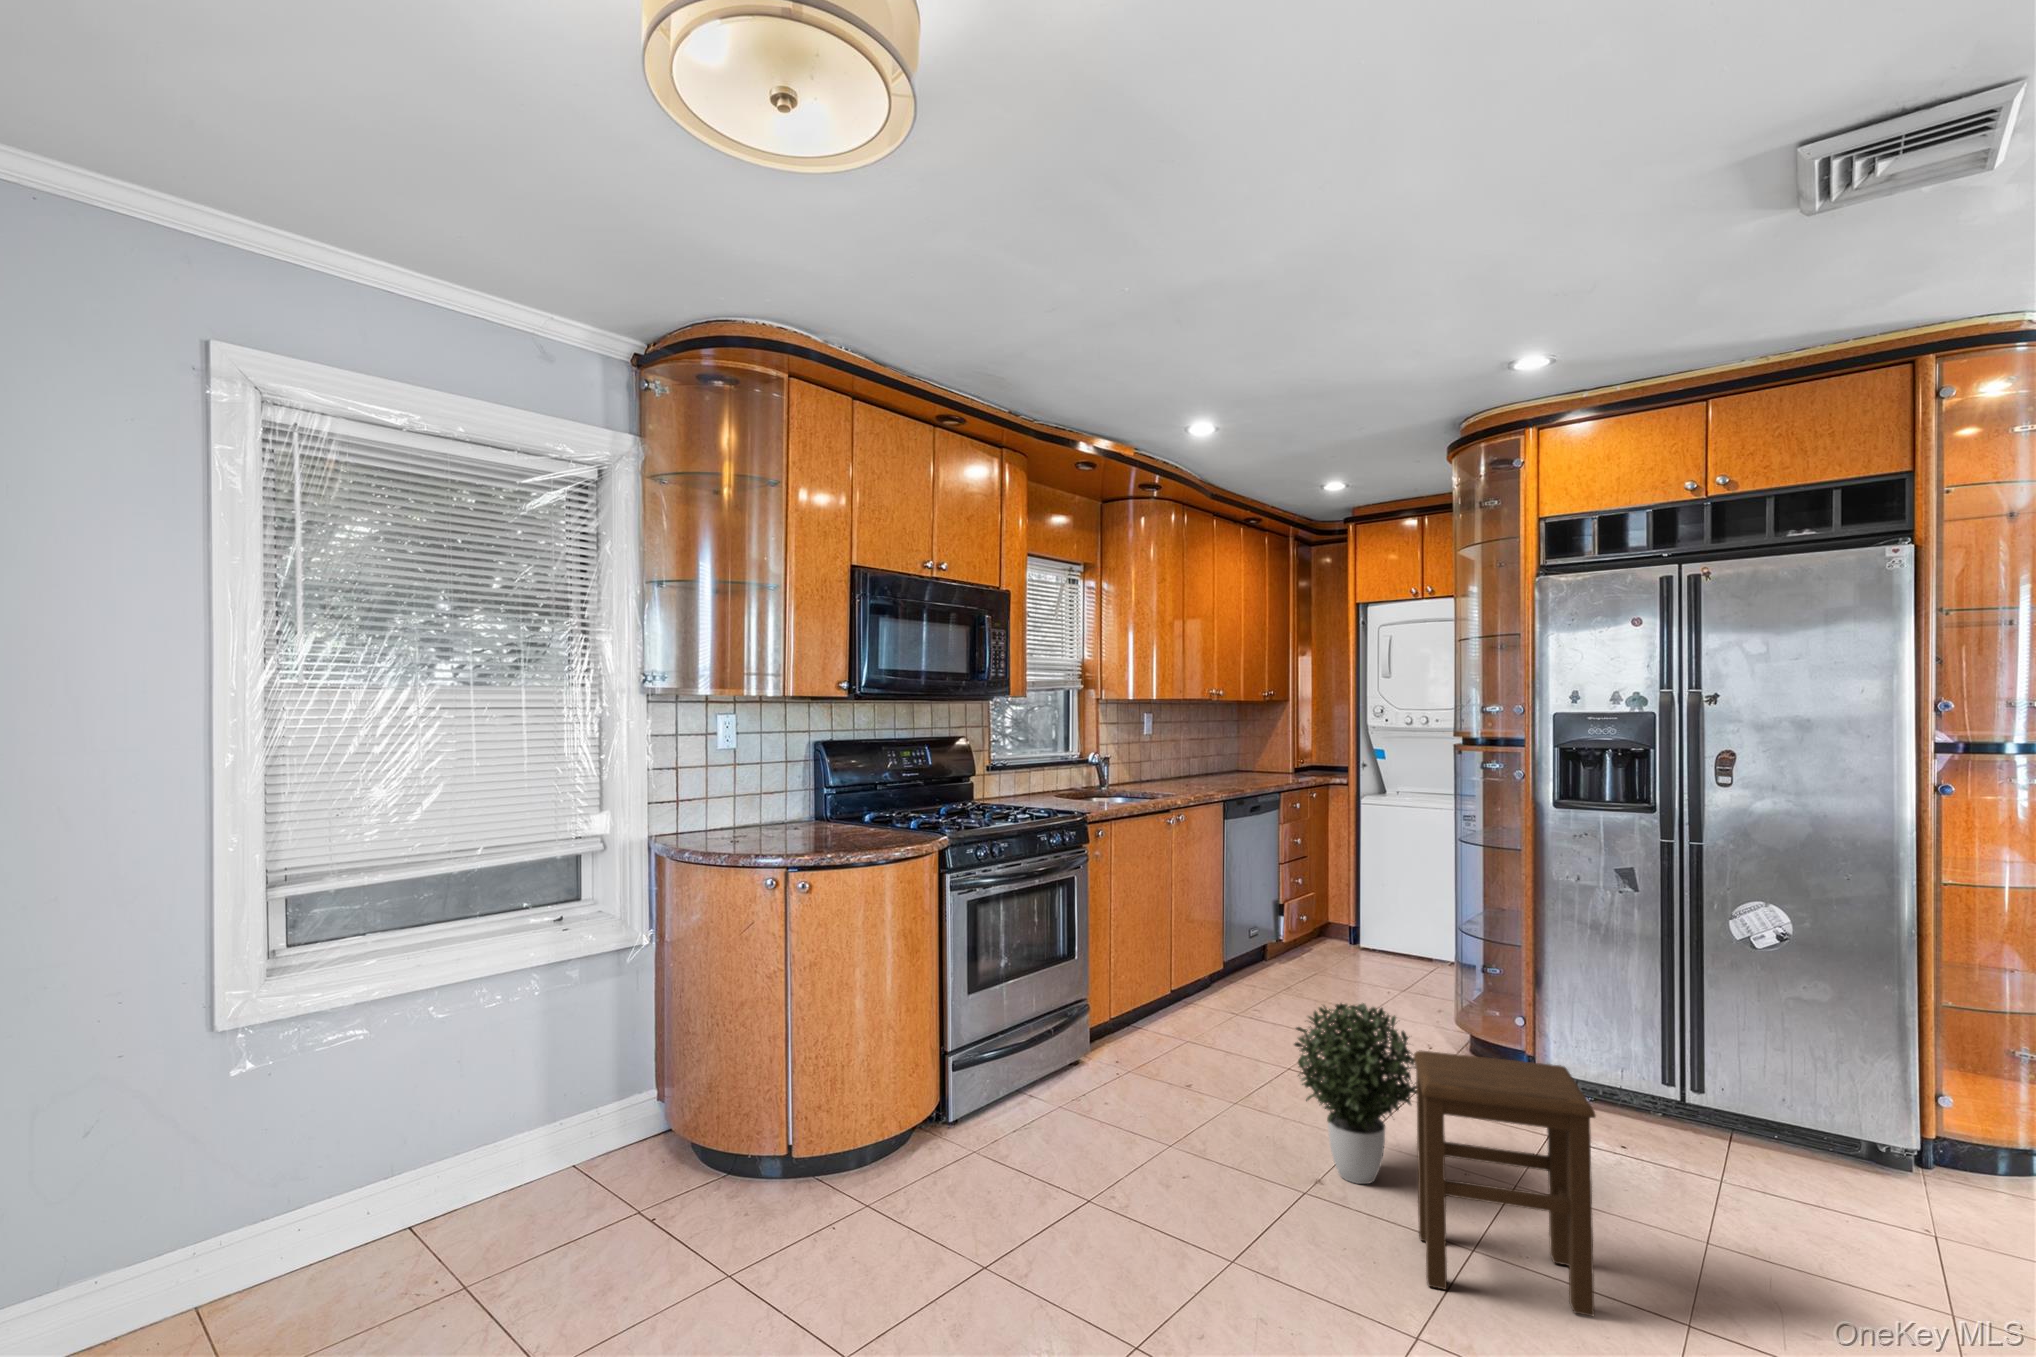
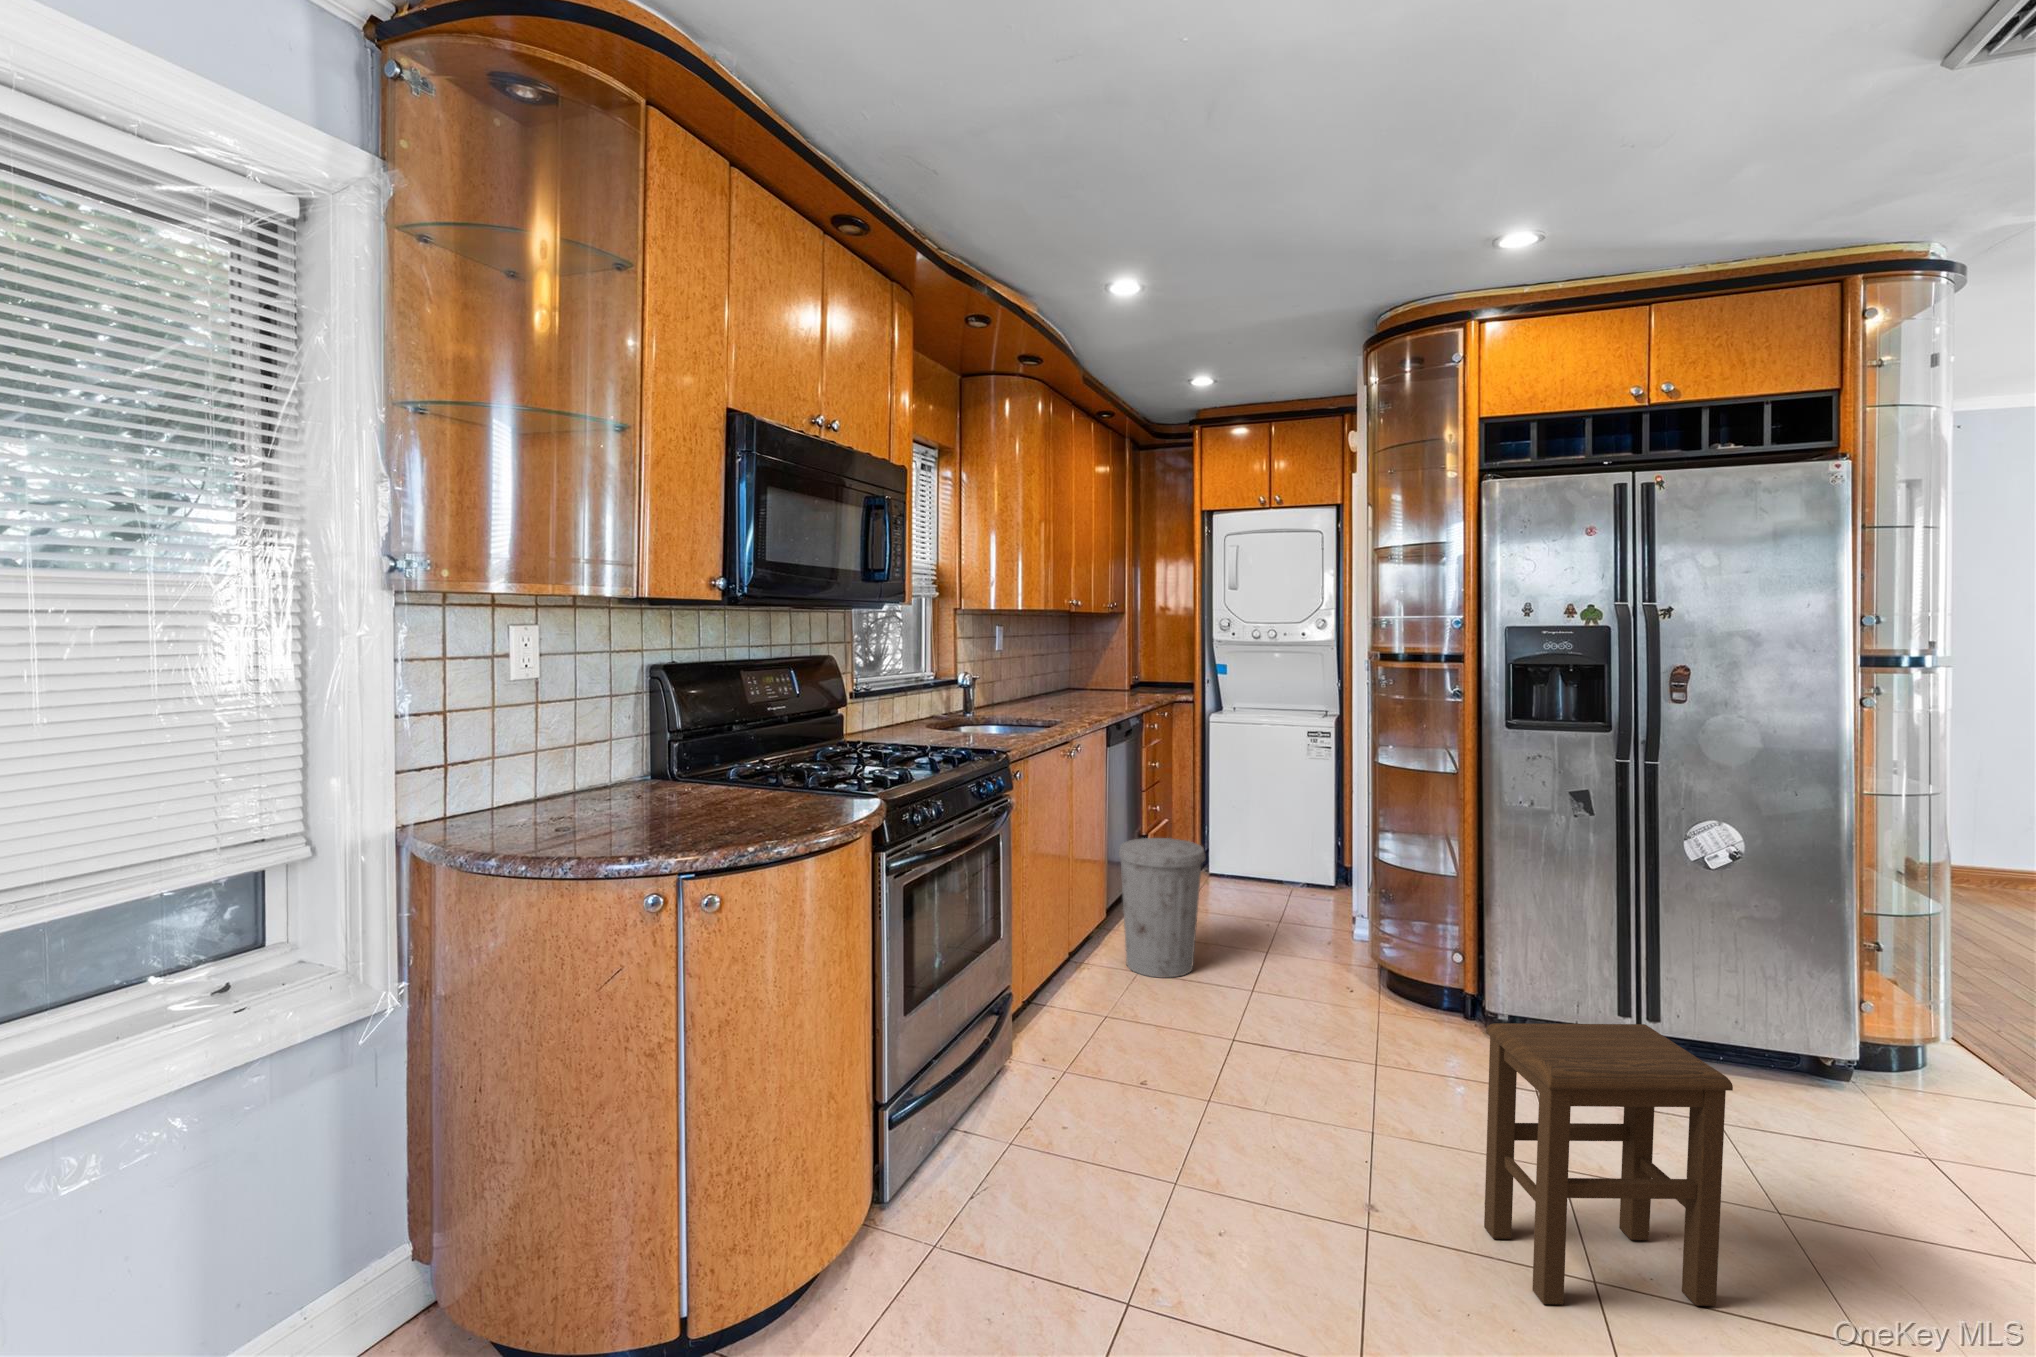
trash can: none [1225,901,1304,1026] -> present [1119,838,1205,978]
potted plant: present [1294,1003,1417,1184] -> none [1304,964,1456,1172]

